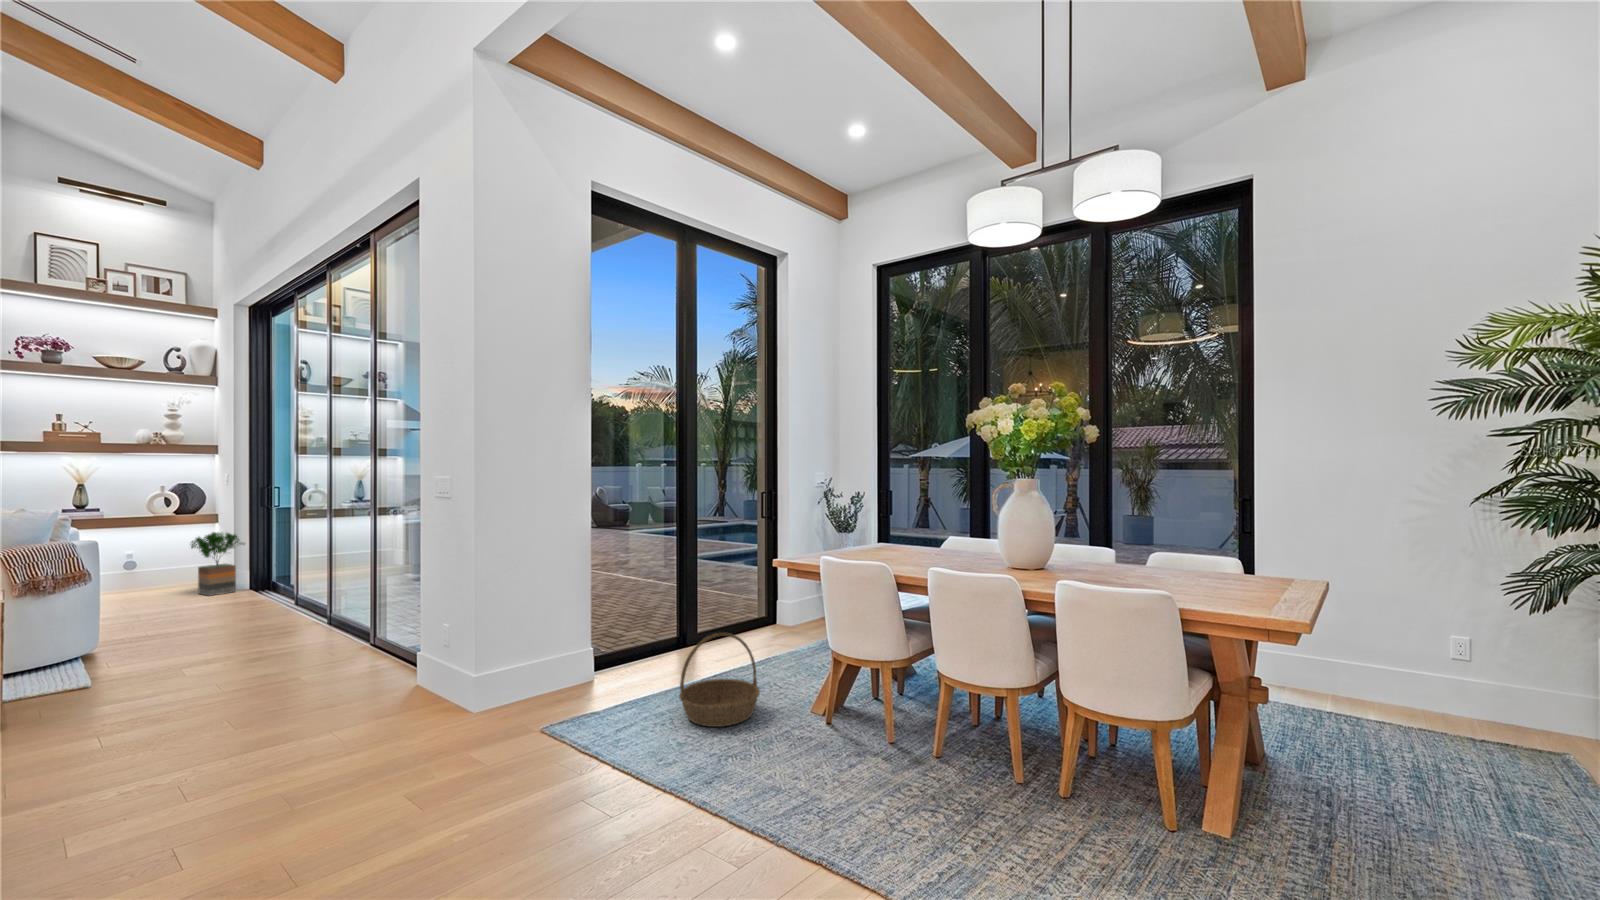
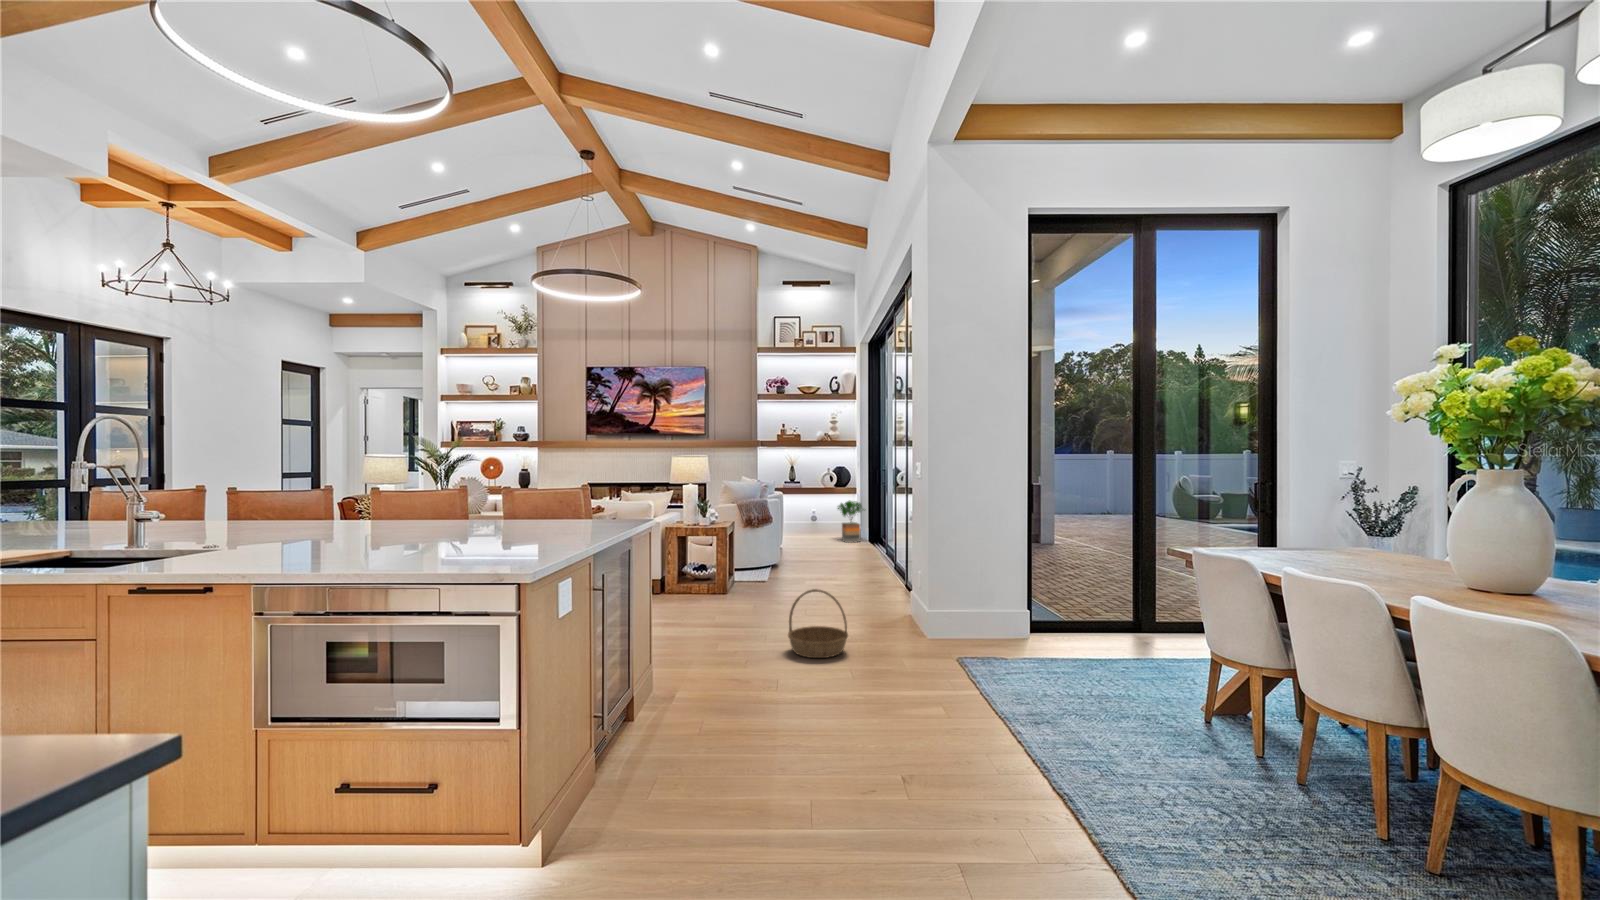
basket: present [679,633,760,727] -> present [788,589,848,658]

